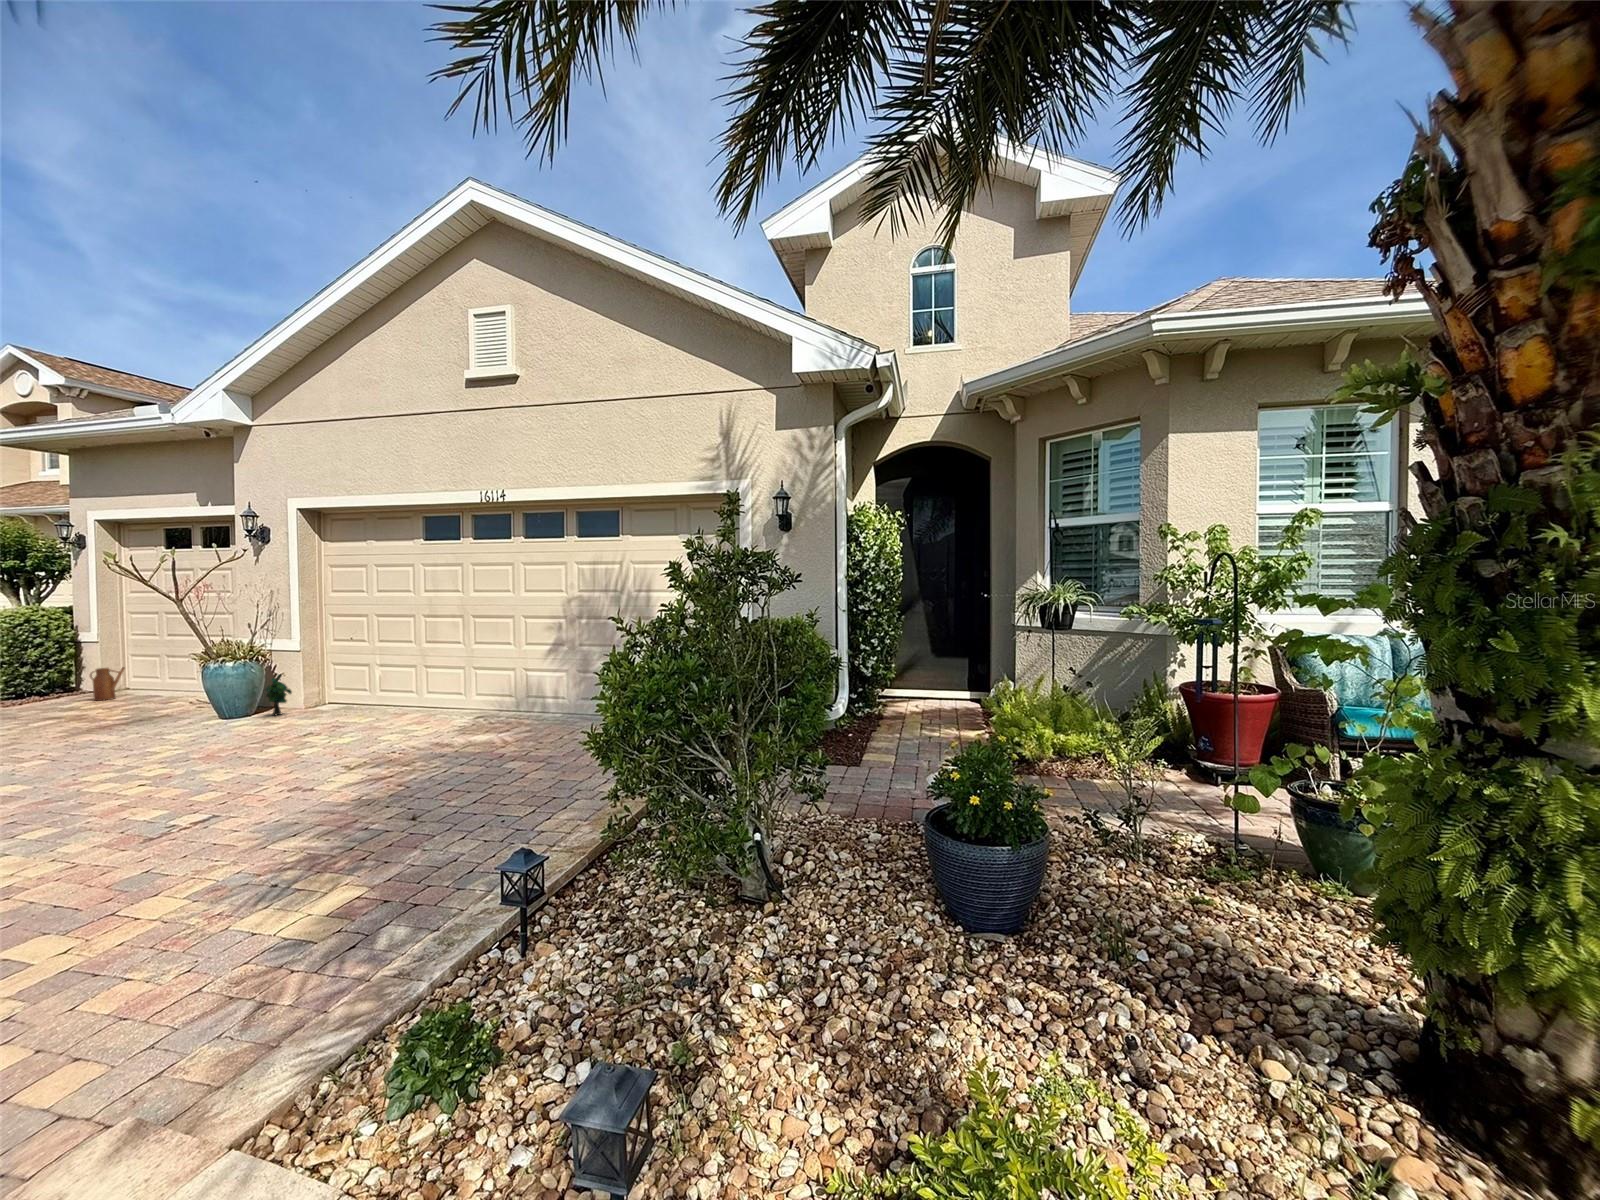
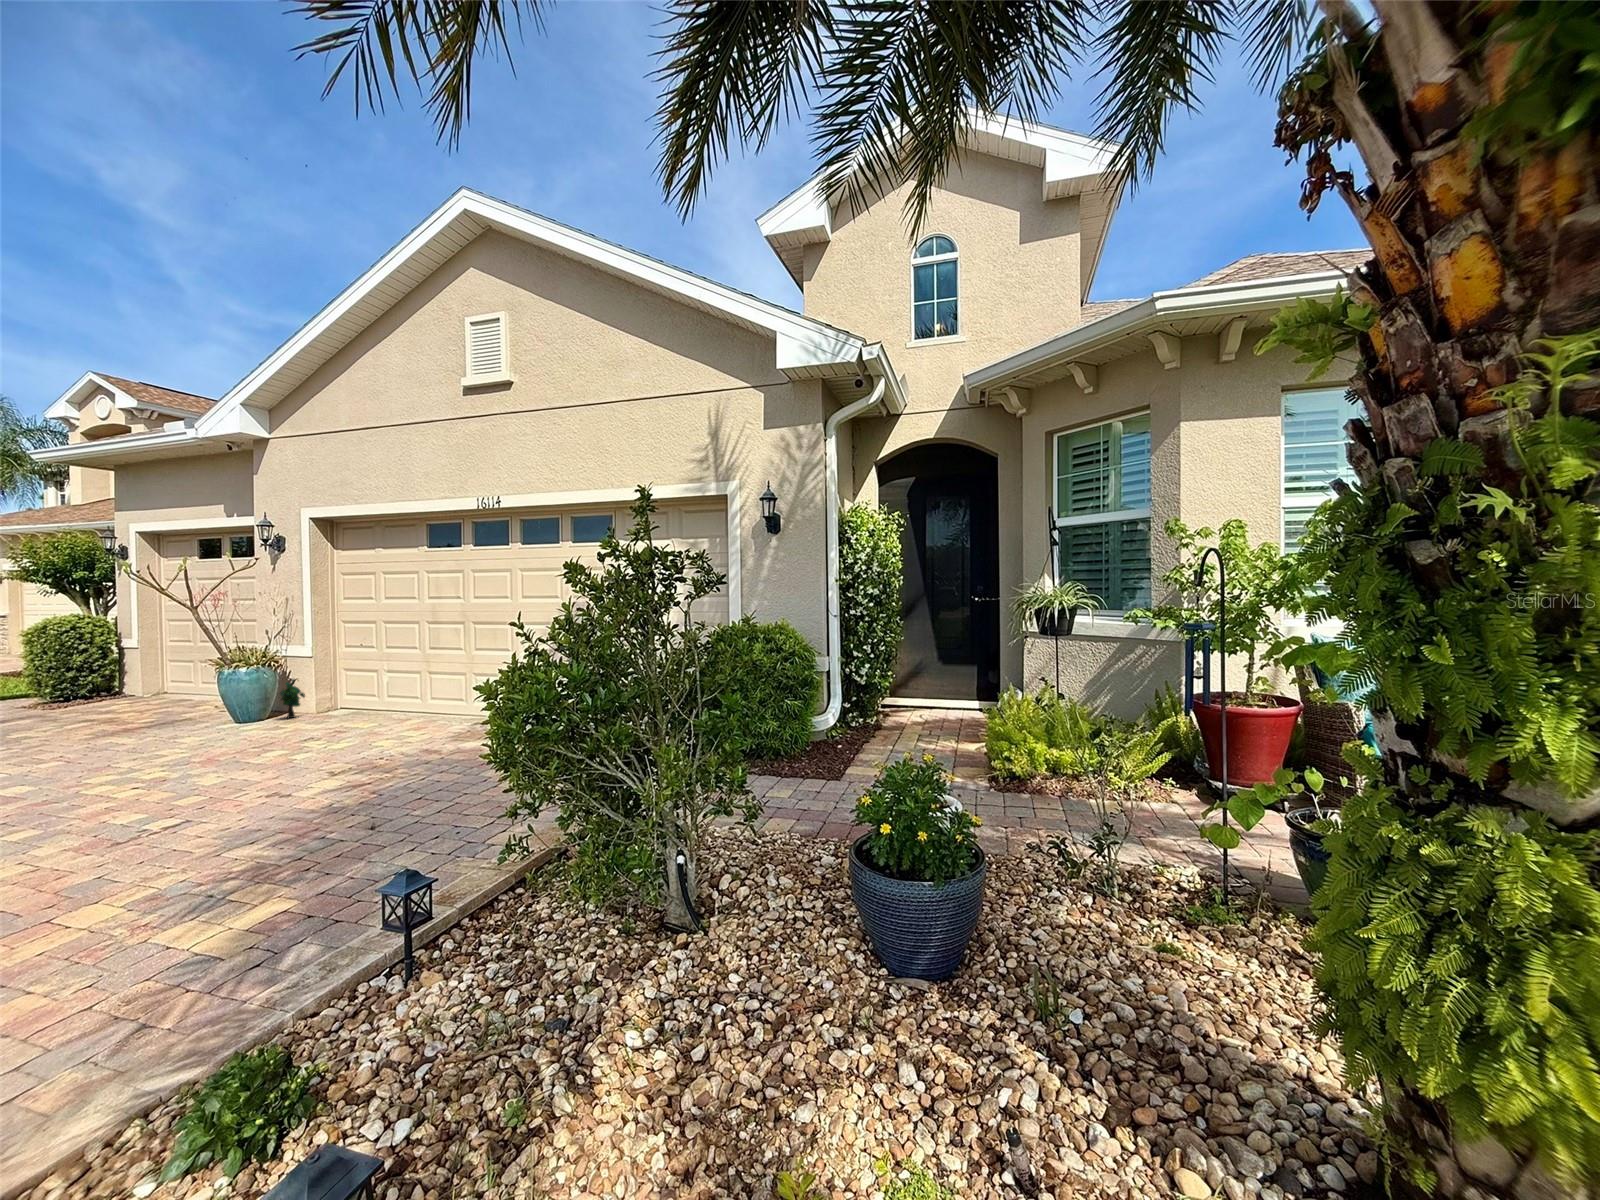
watering can: present [90,667,125,701] -> none [134,671,165,703]

